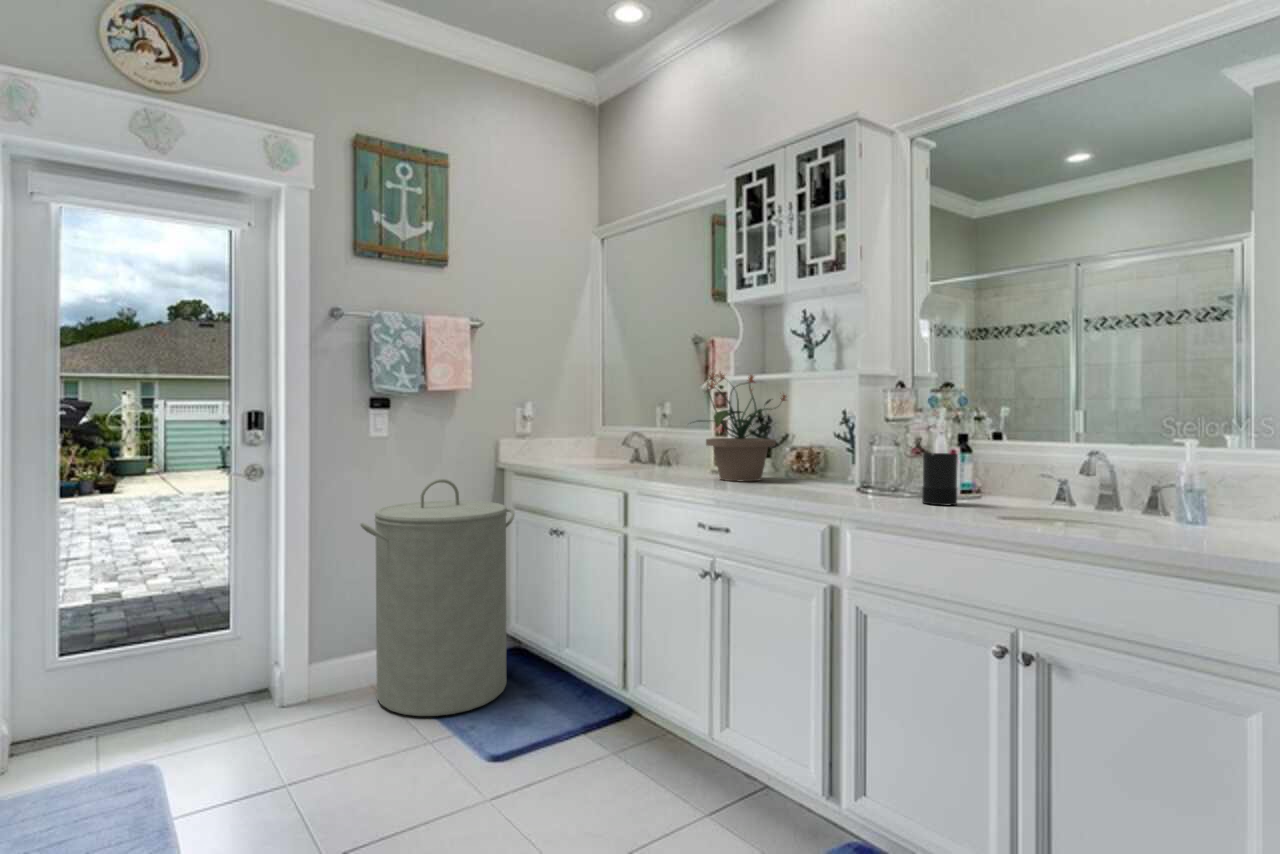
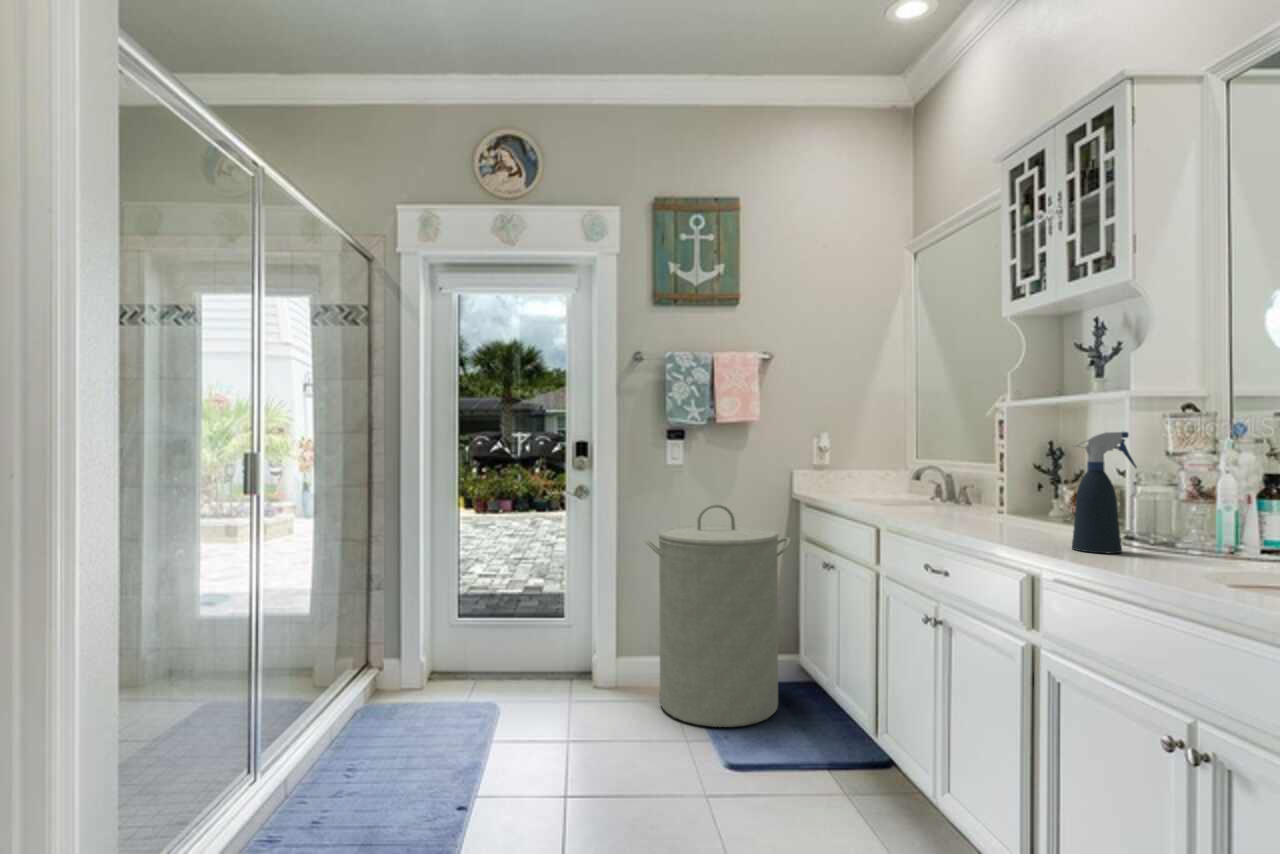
potted plant: present [693,373,786,481] -> none [934,395,1065,524]
spray bottle: none [839,401,884,498] -> present [1072,432,1137,553]
candle: present [922,452,958,506] -> none [1171,493,1226,572]

